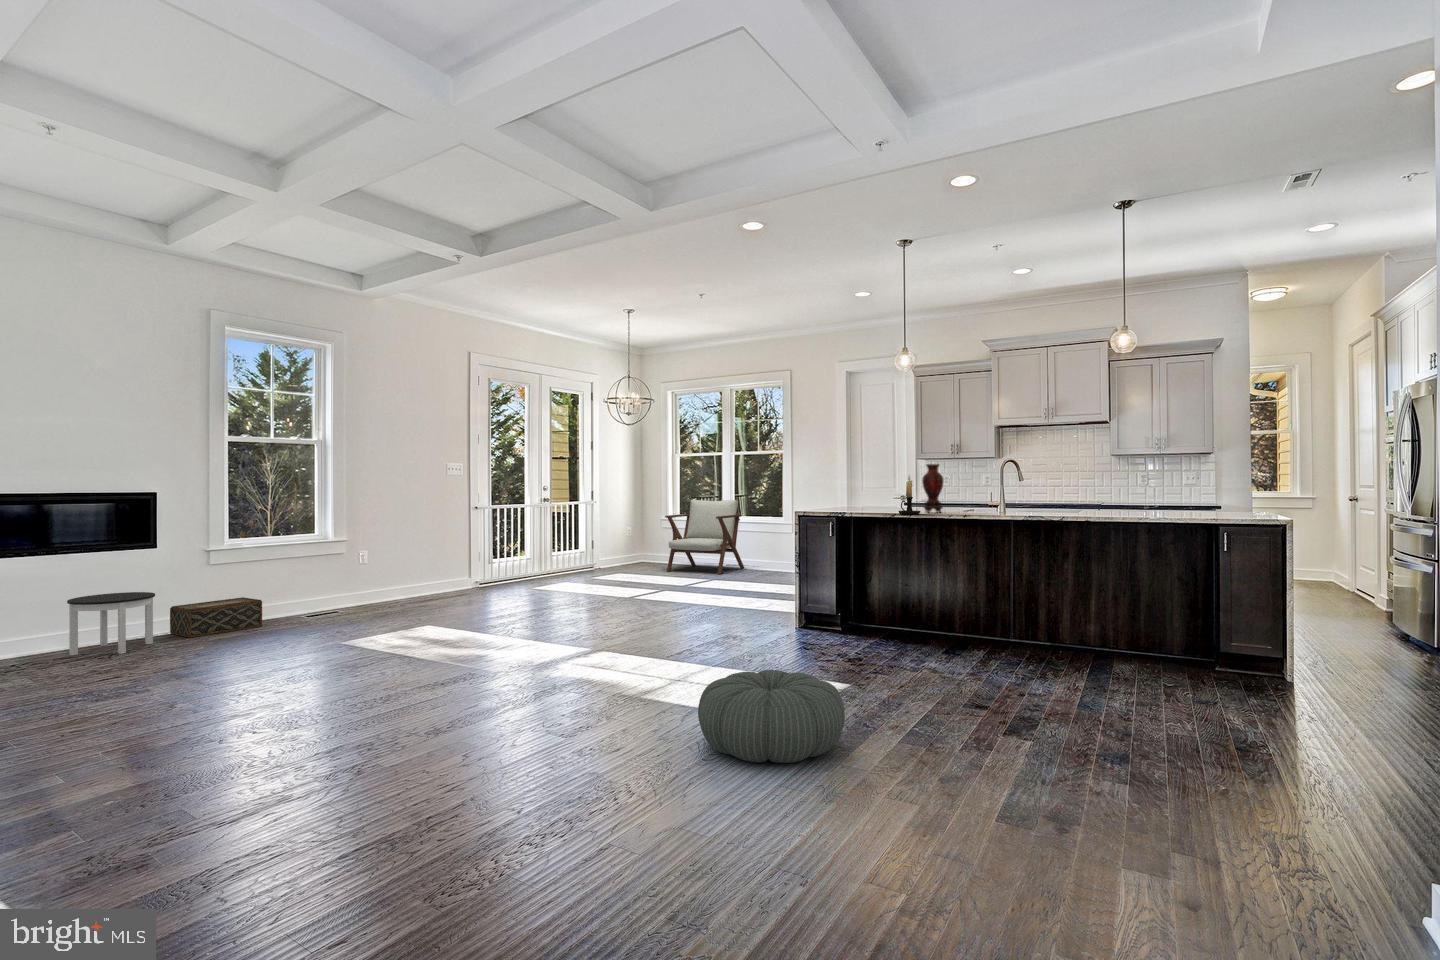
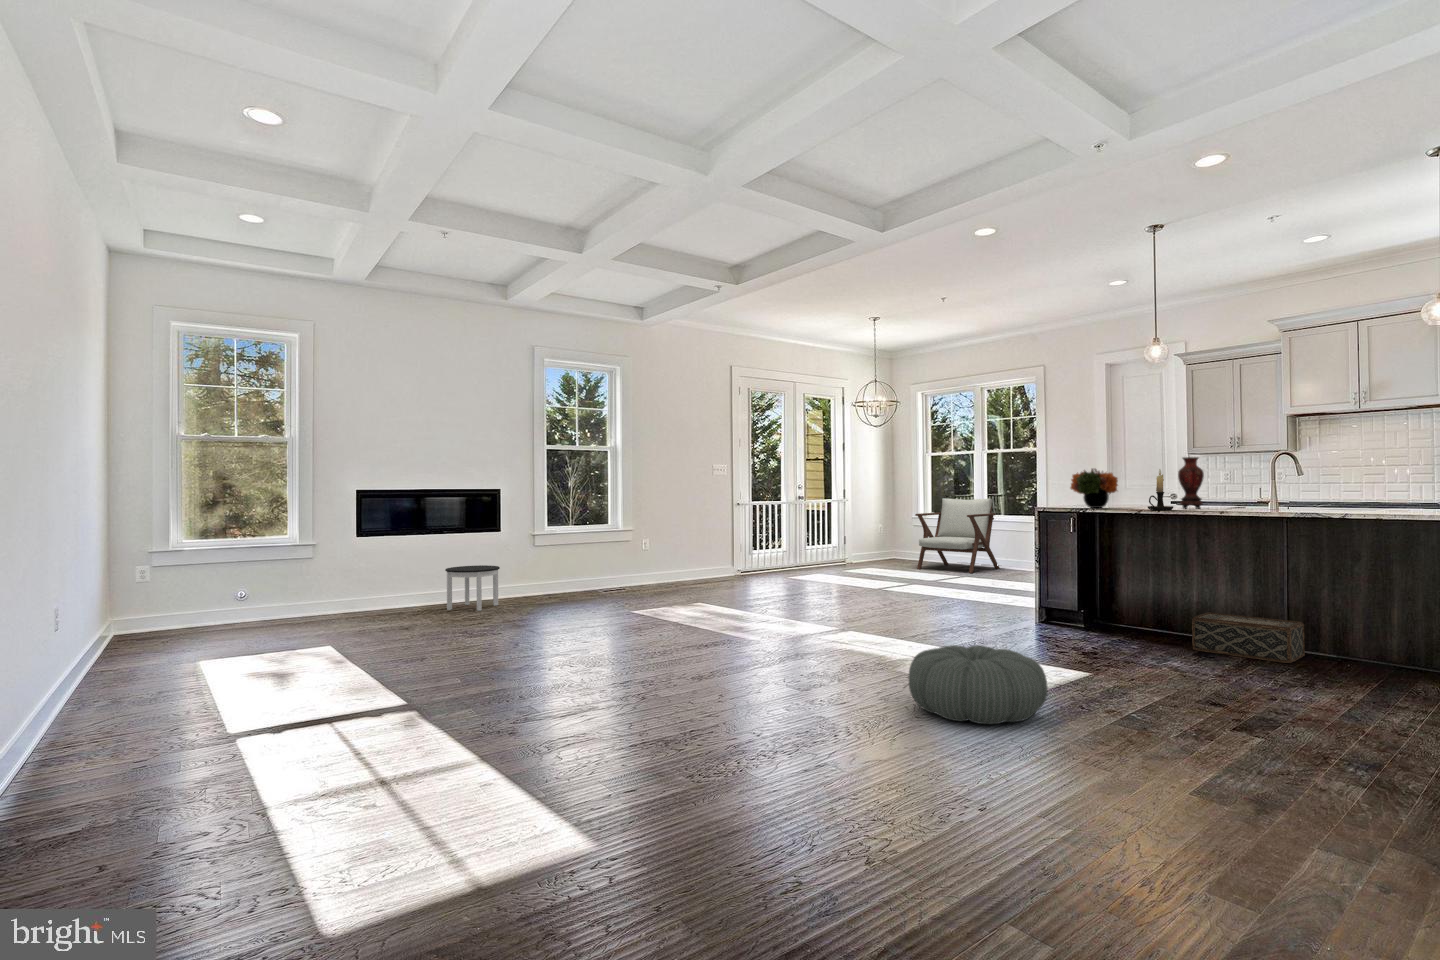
flower arrangement: none [823,473,867,512] -> present [1071,469,1118,508]
woven basket: present [170,597,262,638] -> present [1192,612,1305,663]

